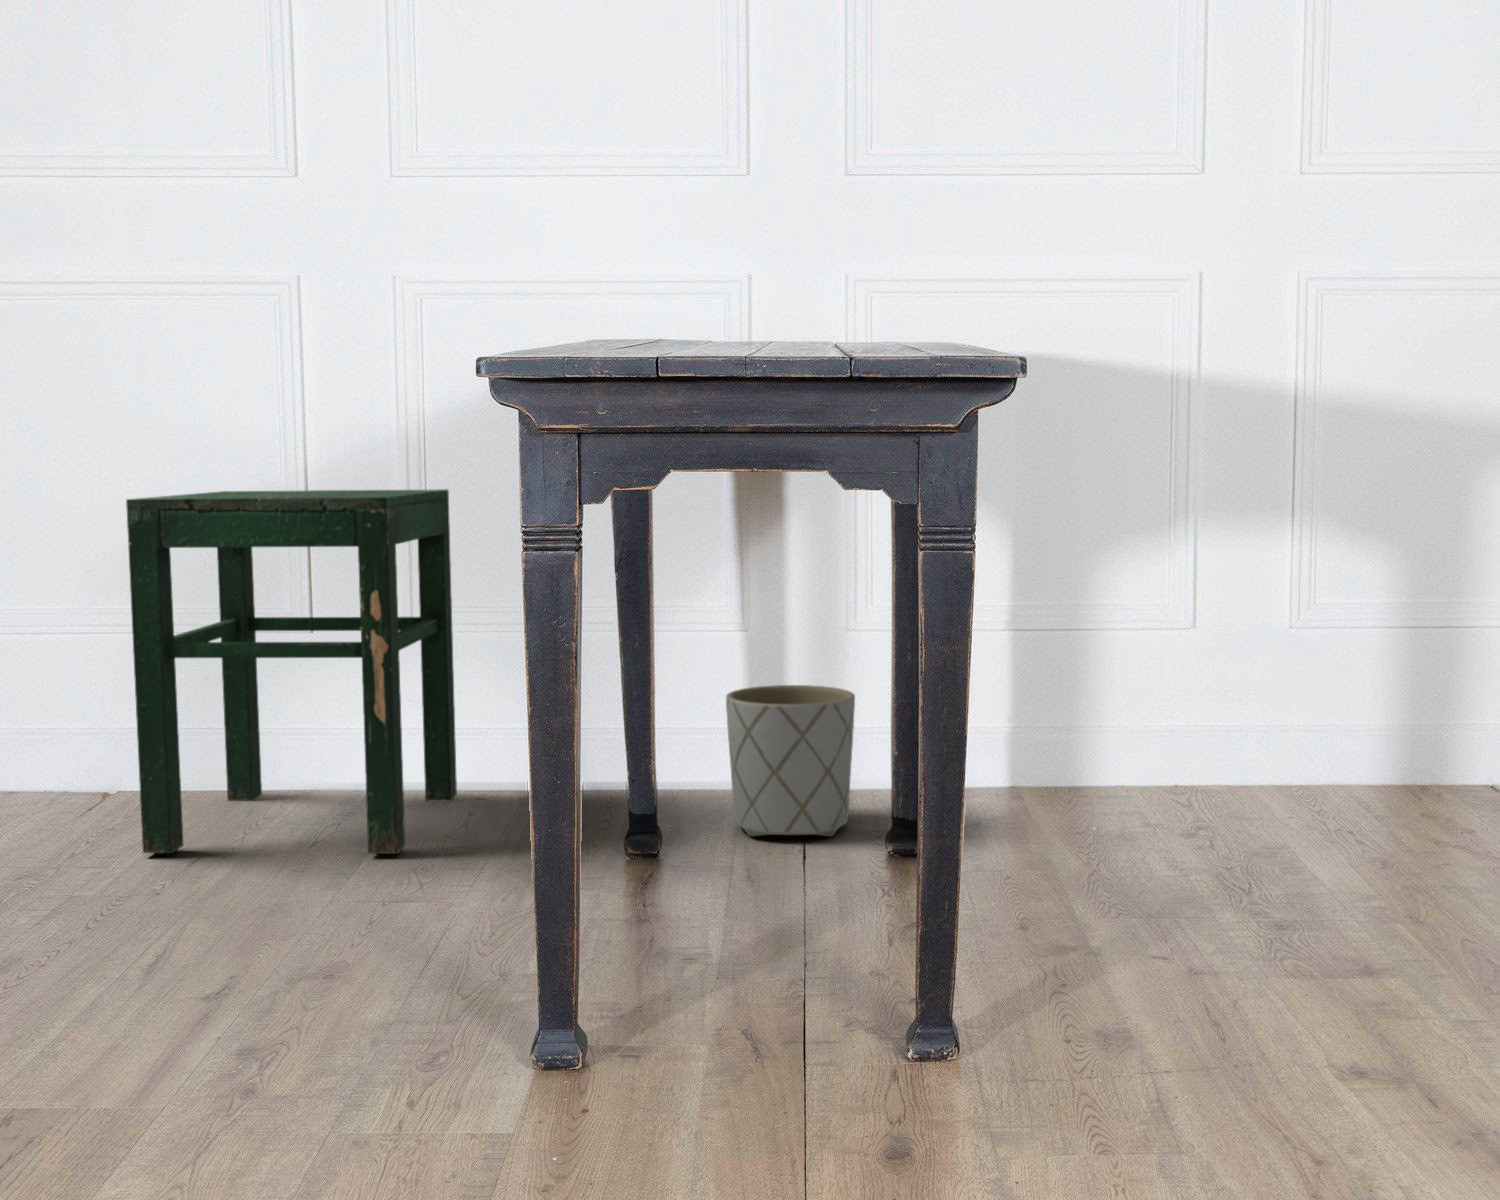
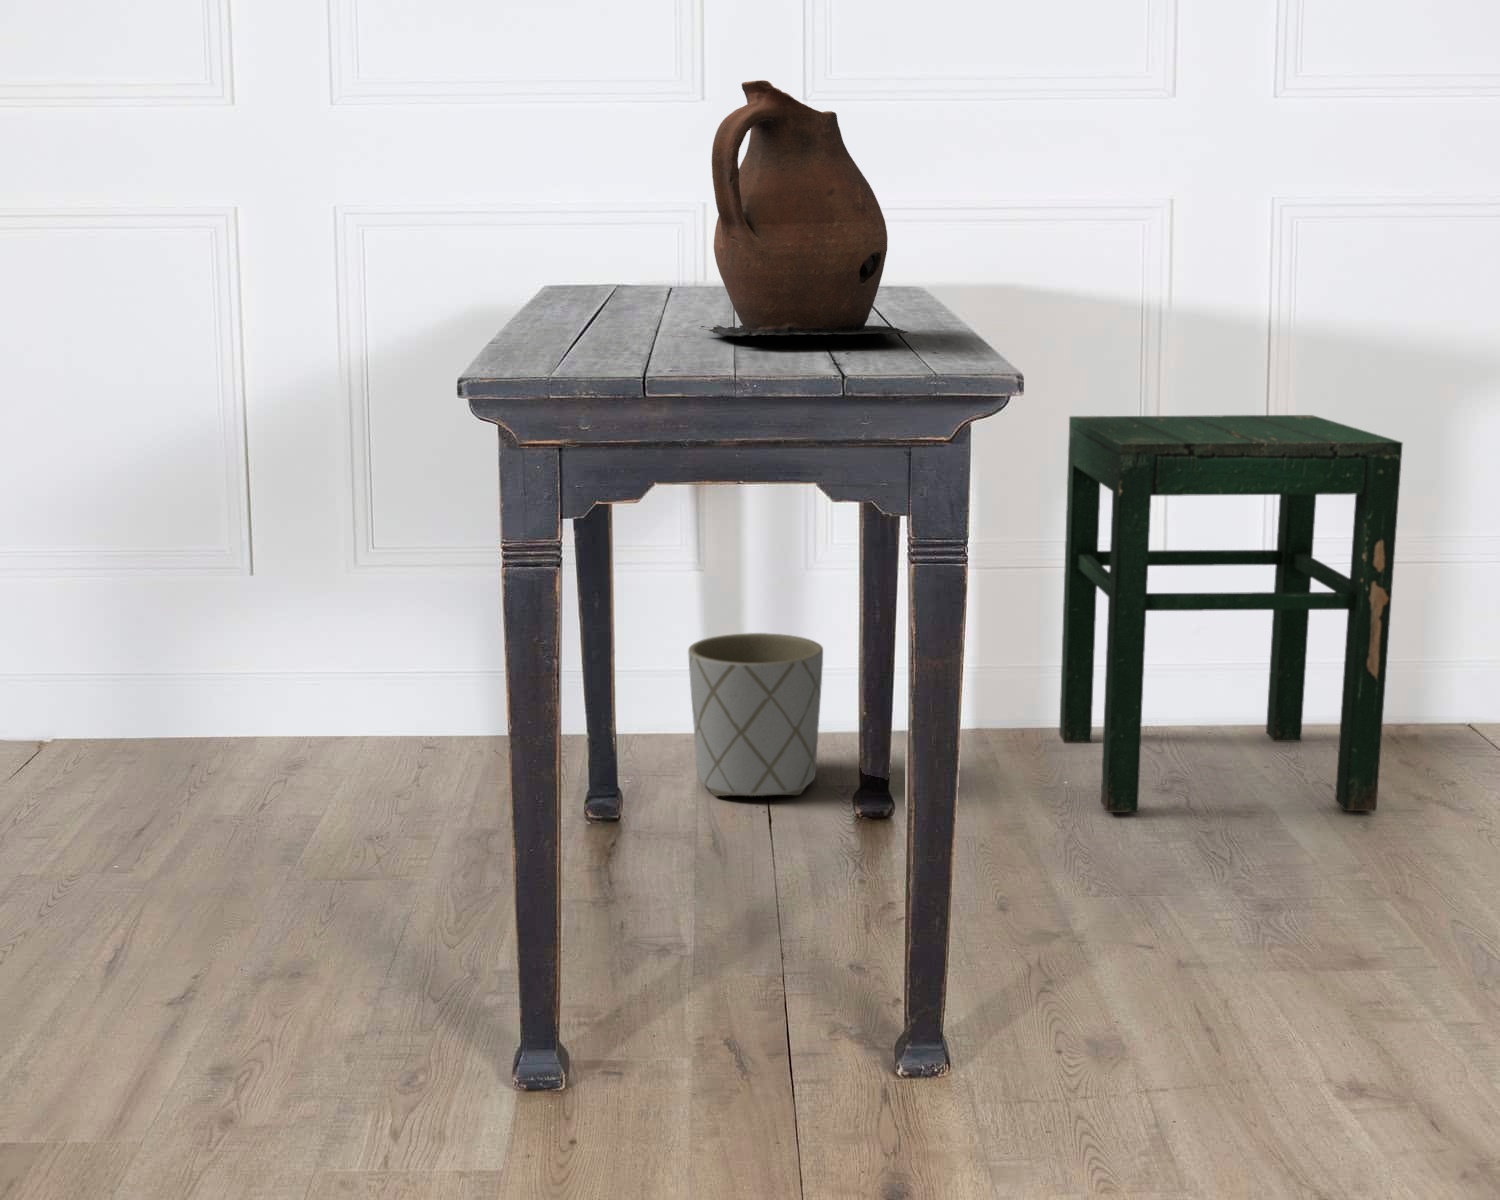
ceramic pitcher: none [723,113,918,361] -> present [701,80,908,339]
stool: present [126,489,457,854] -> present [1059,415,1402,812]

